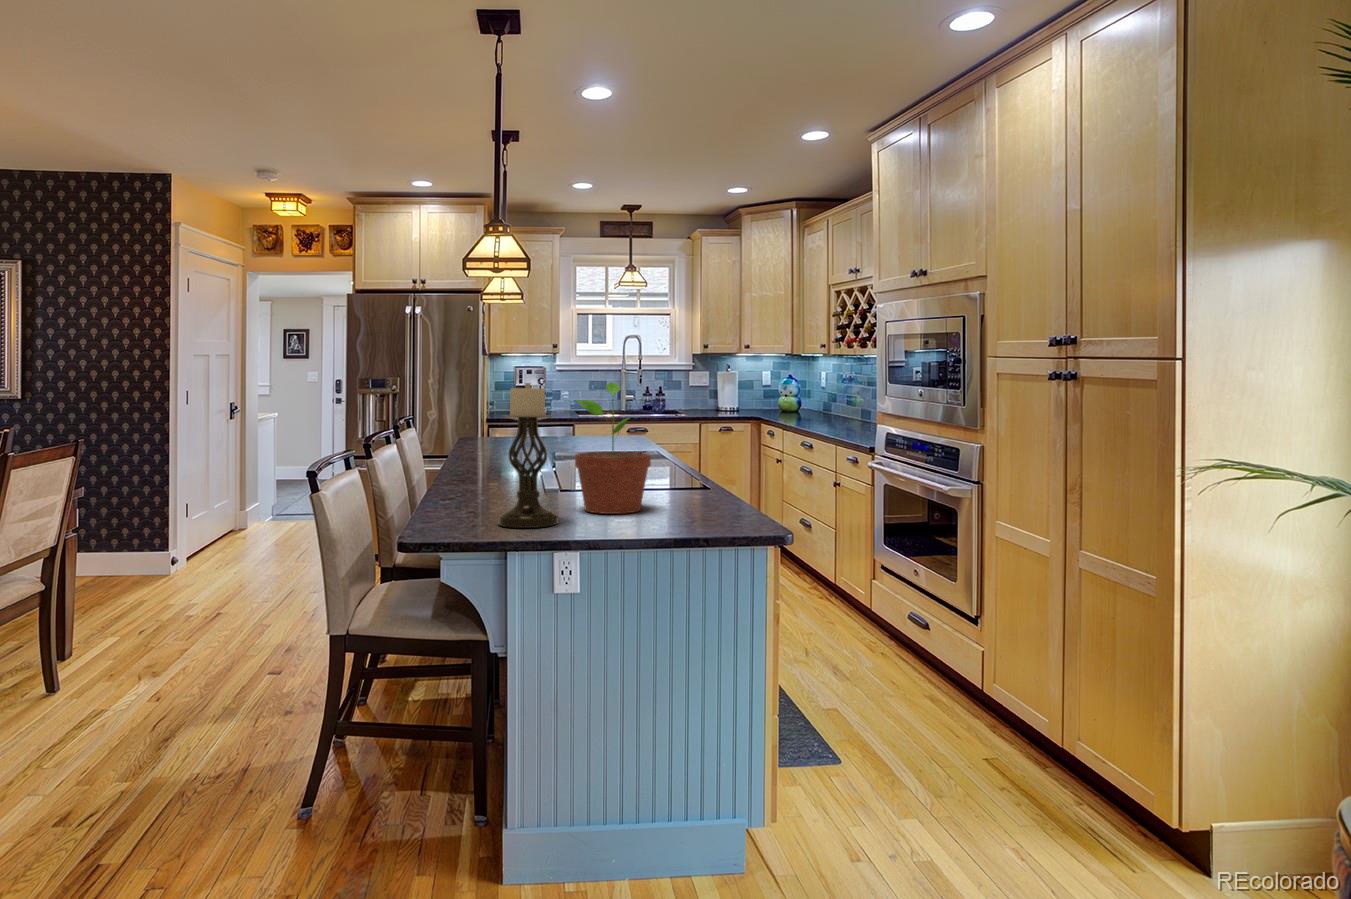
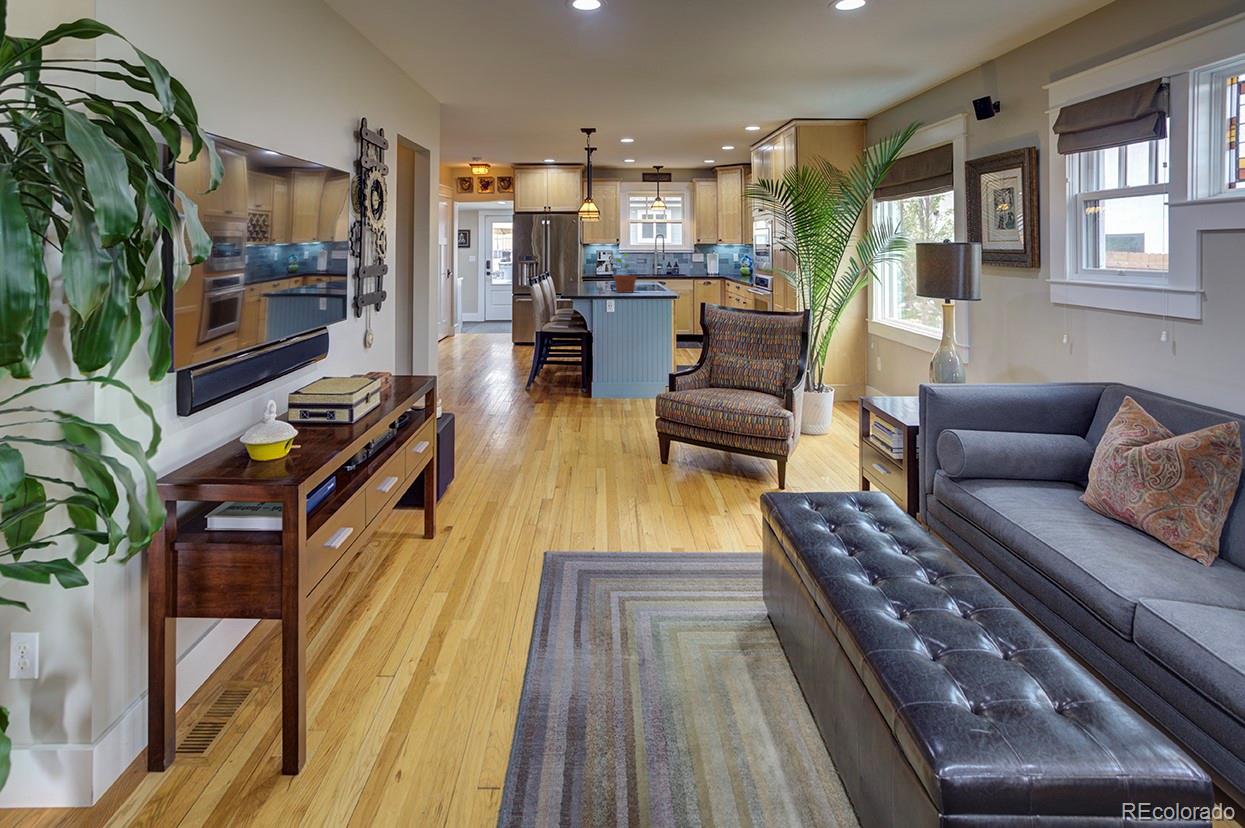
candle holder: present [498,383,558,528] -> none [591,253,608,293]

